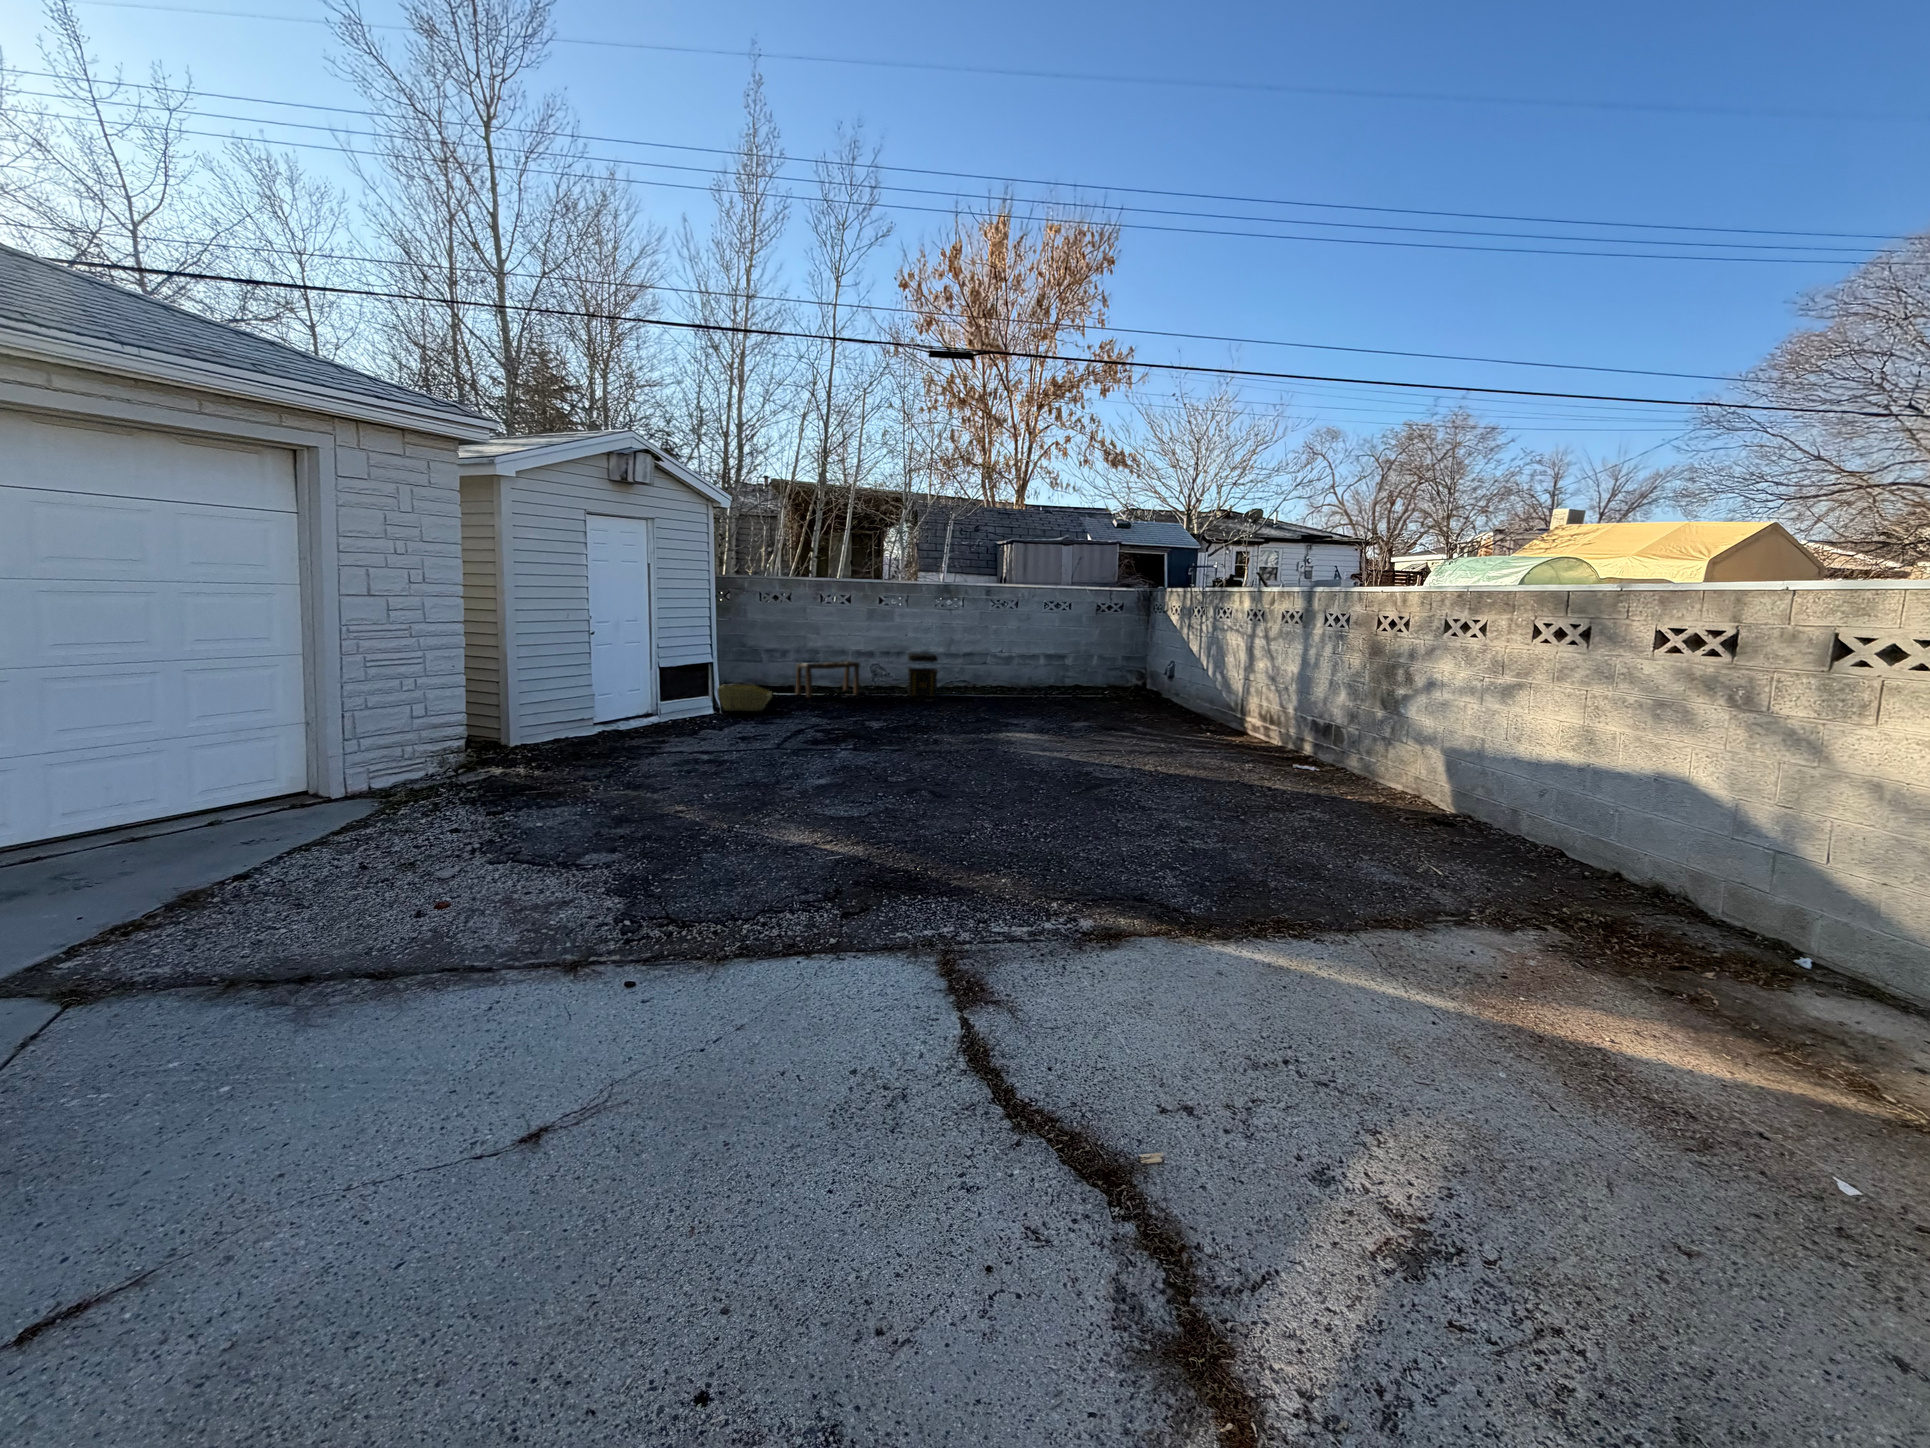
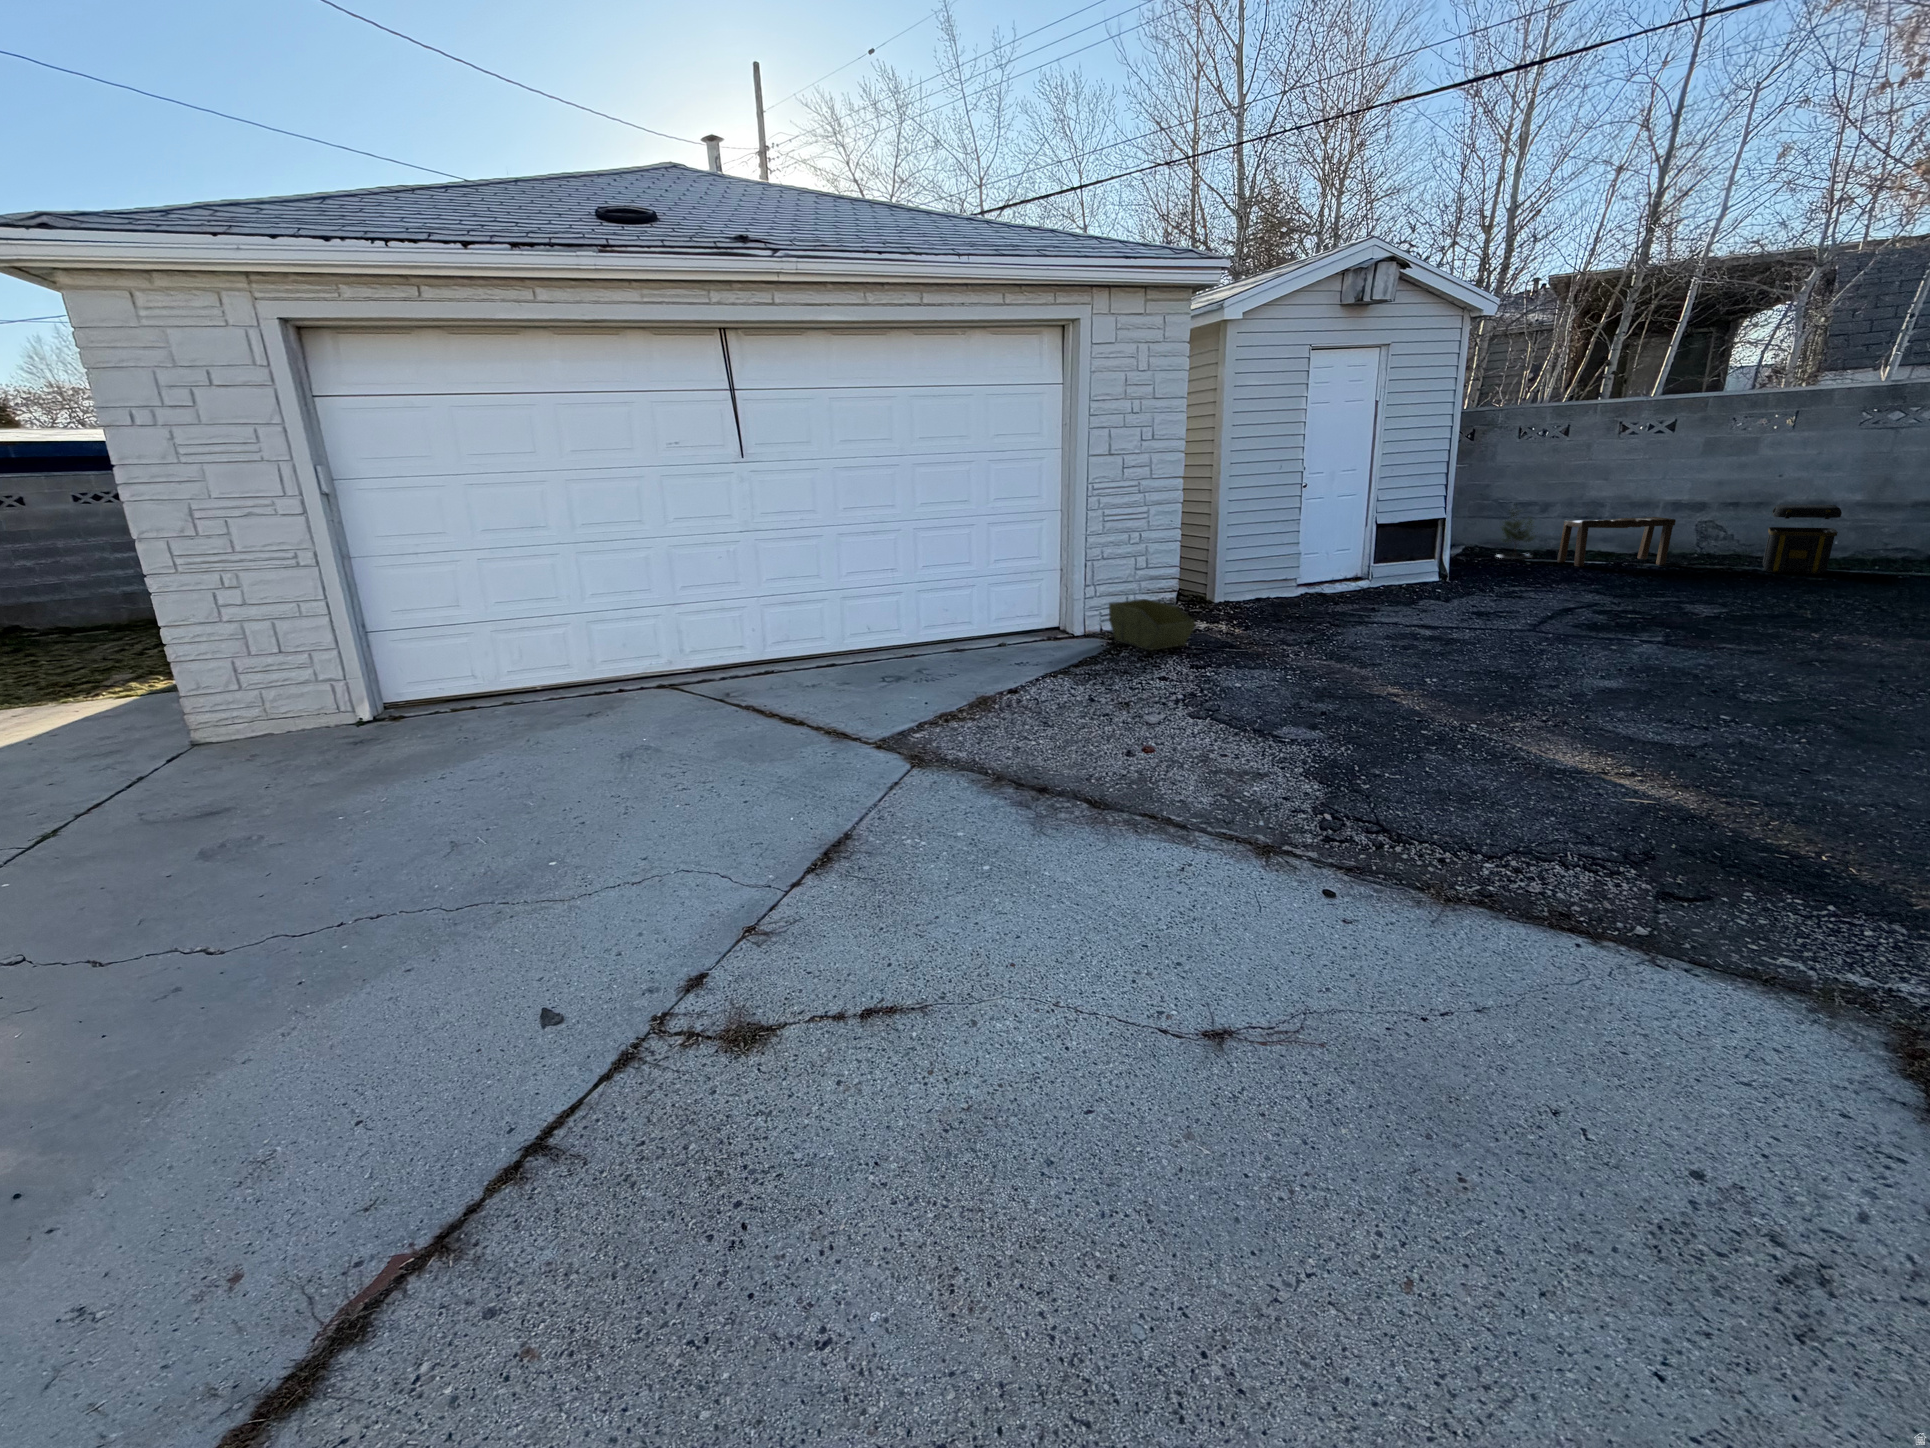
potted tree: none [754,650,782,693] -> present [1496,506,1534,559]
storage bin: present [717,685,772,711] -> present [1109,599,1195,651]

